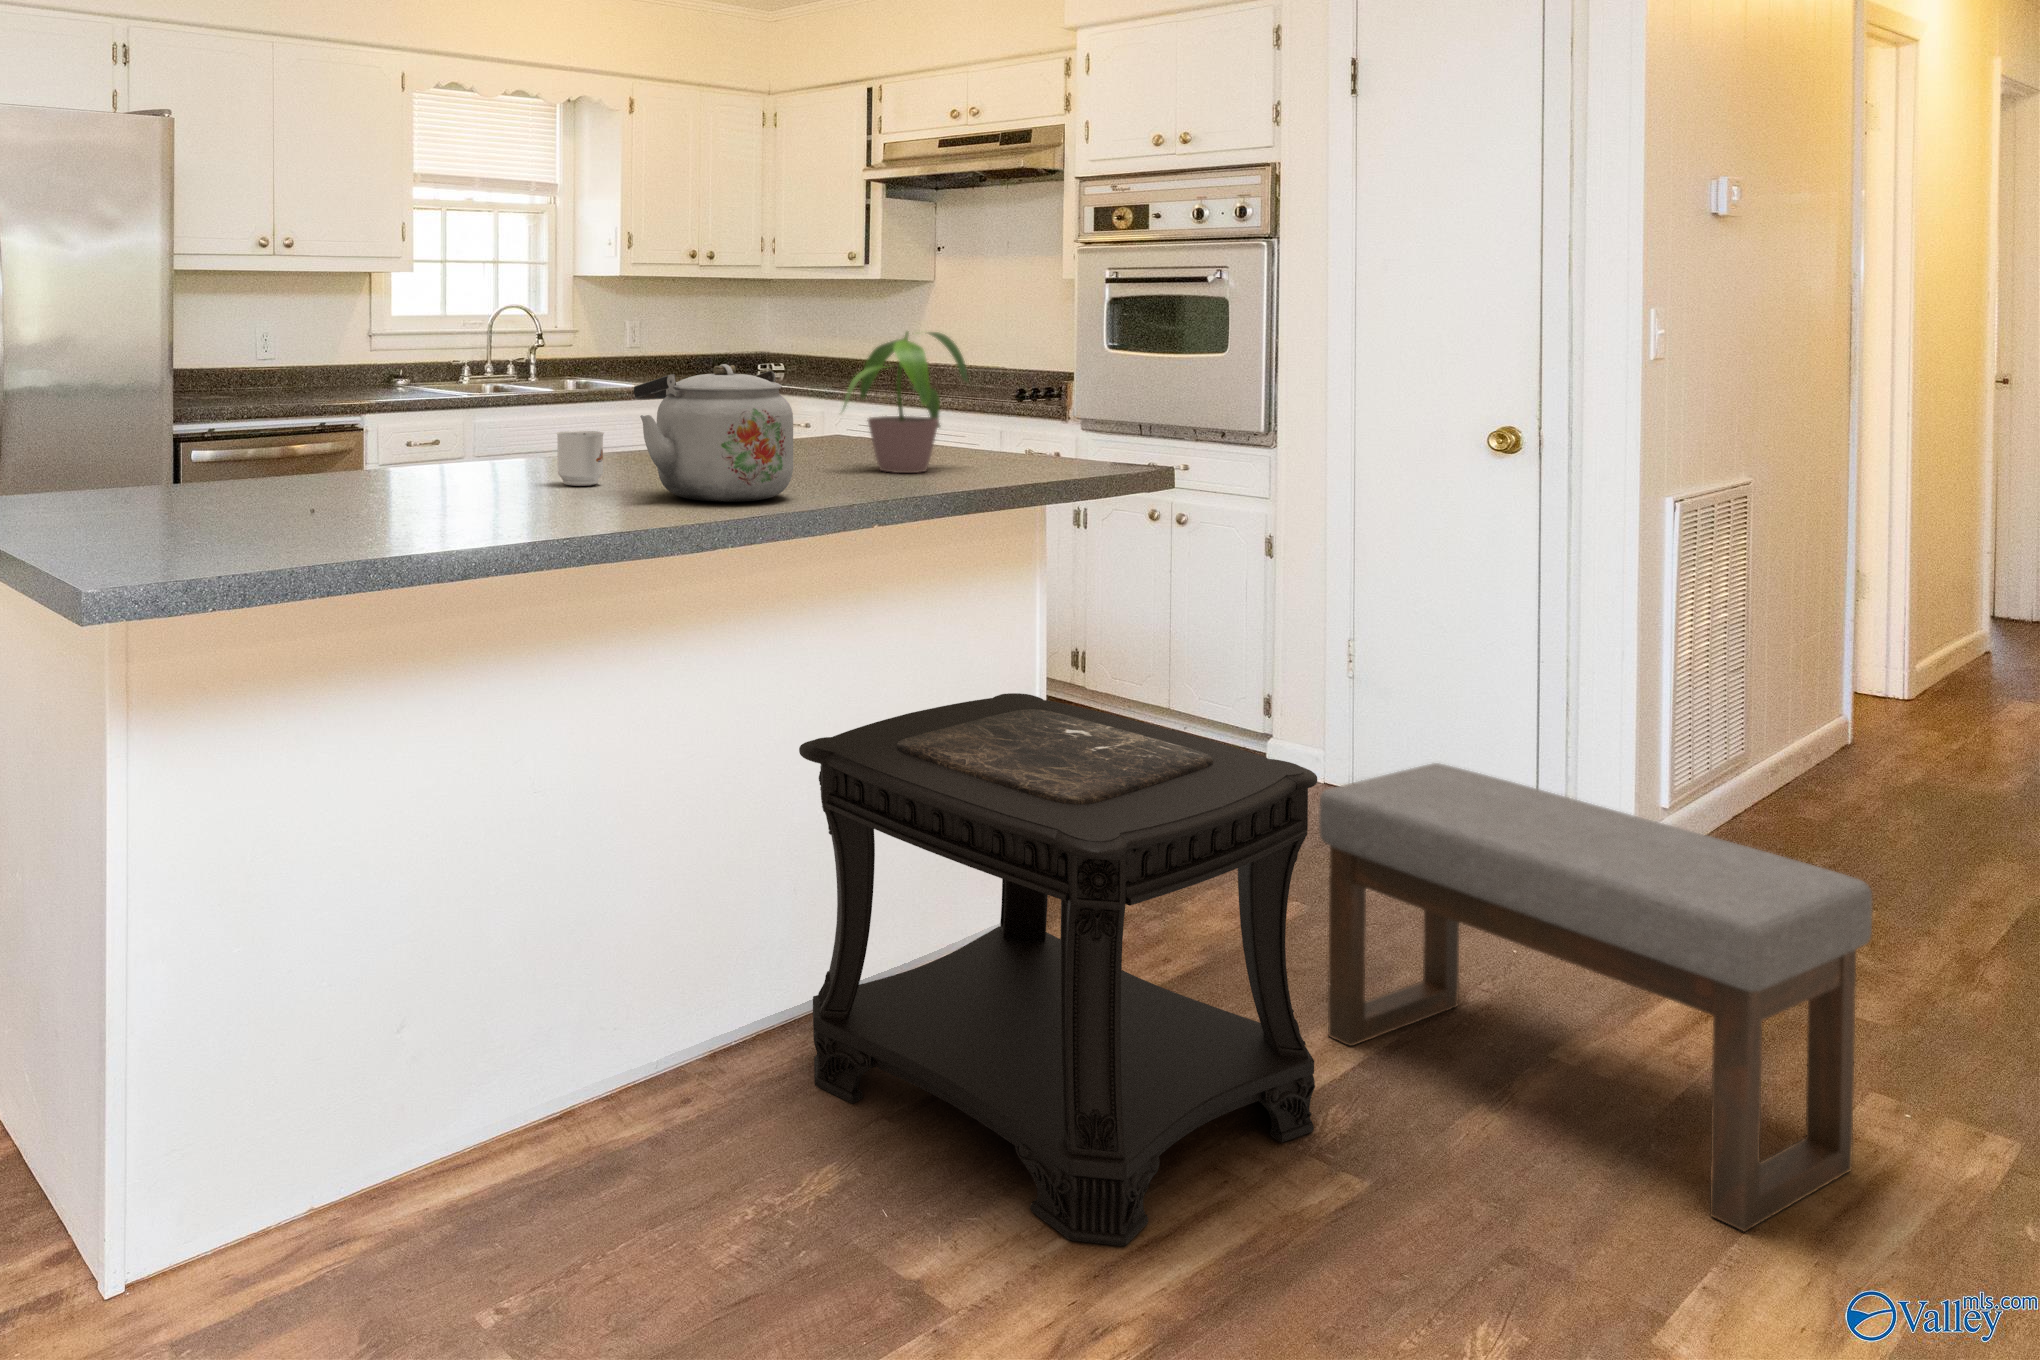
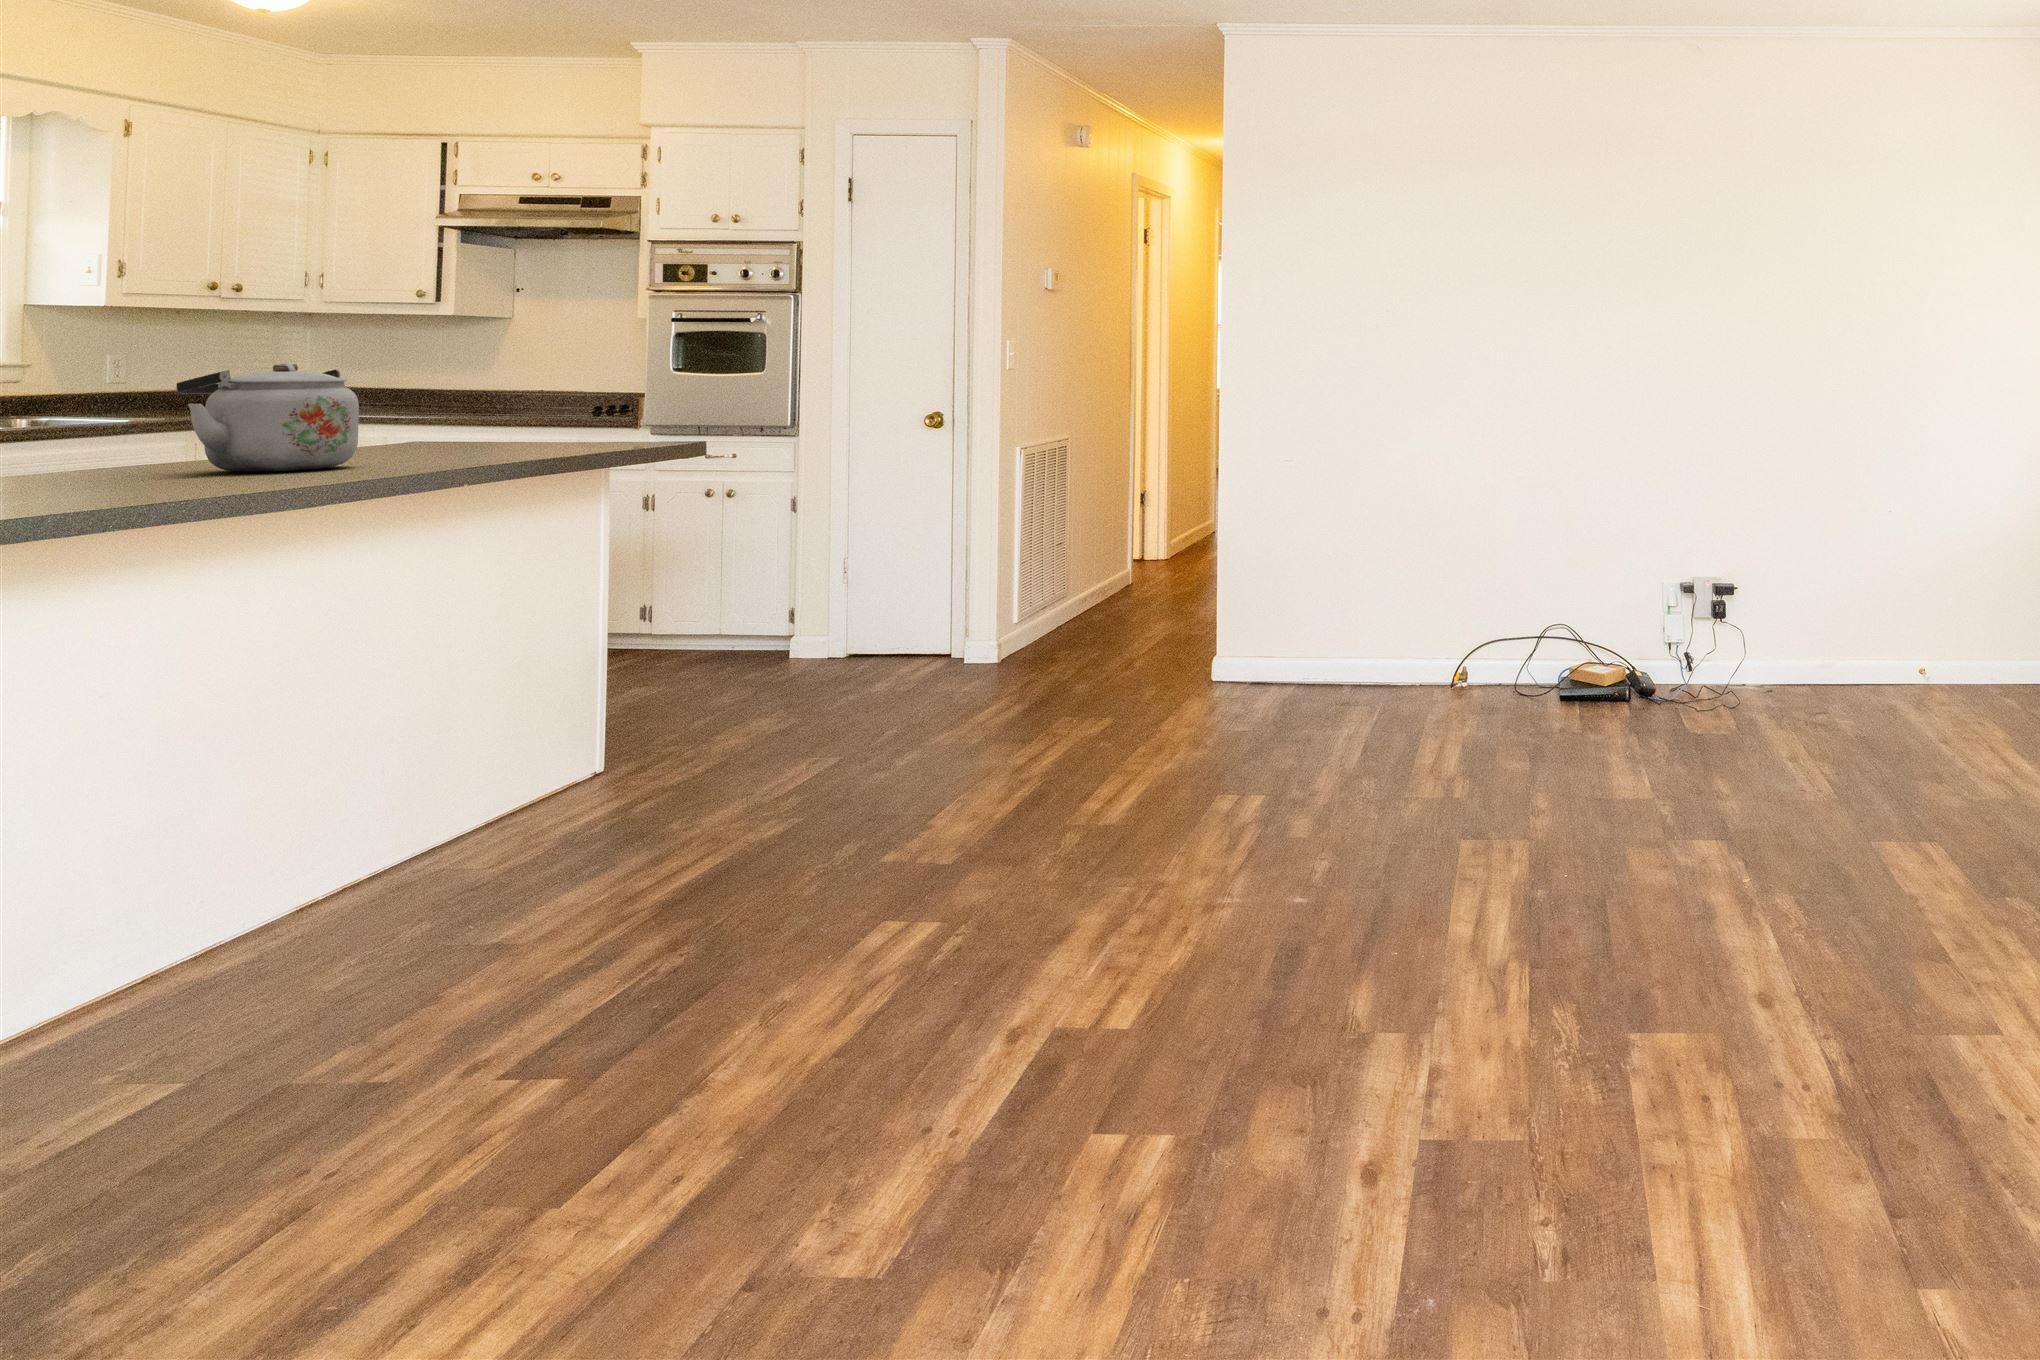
potted plant: present [843,332,968,473] -> none [390,345,548,452]
mug: present [557,431,604,486] -> none [67,426,133,474]
side table: present [799,693,1317,1246] -> none [360,598,774,908]
ottoman: present [1319,763,1872,1231] -> none [787,601,1053,786]

